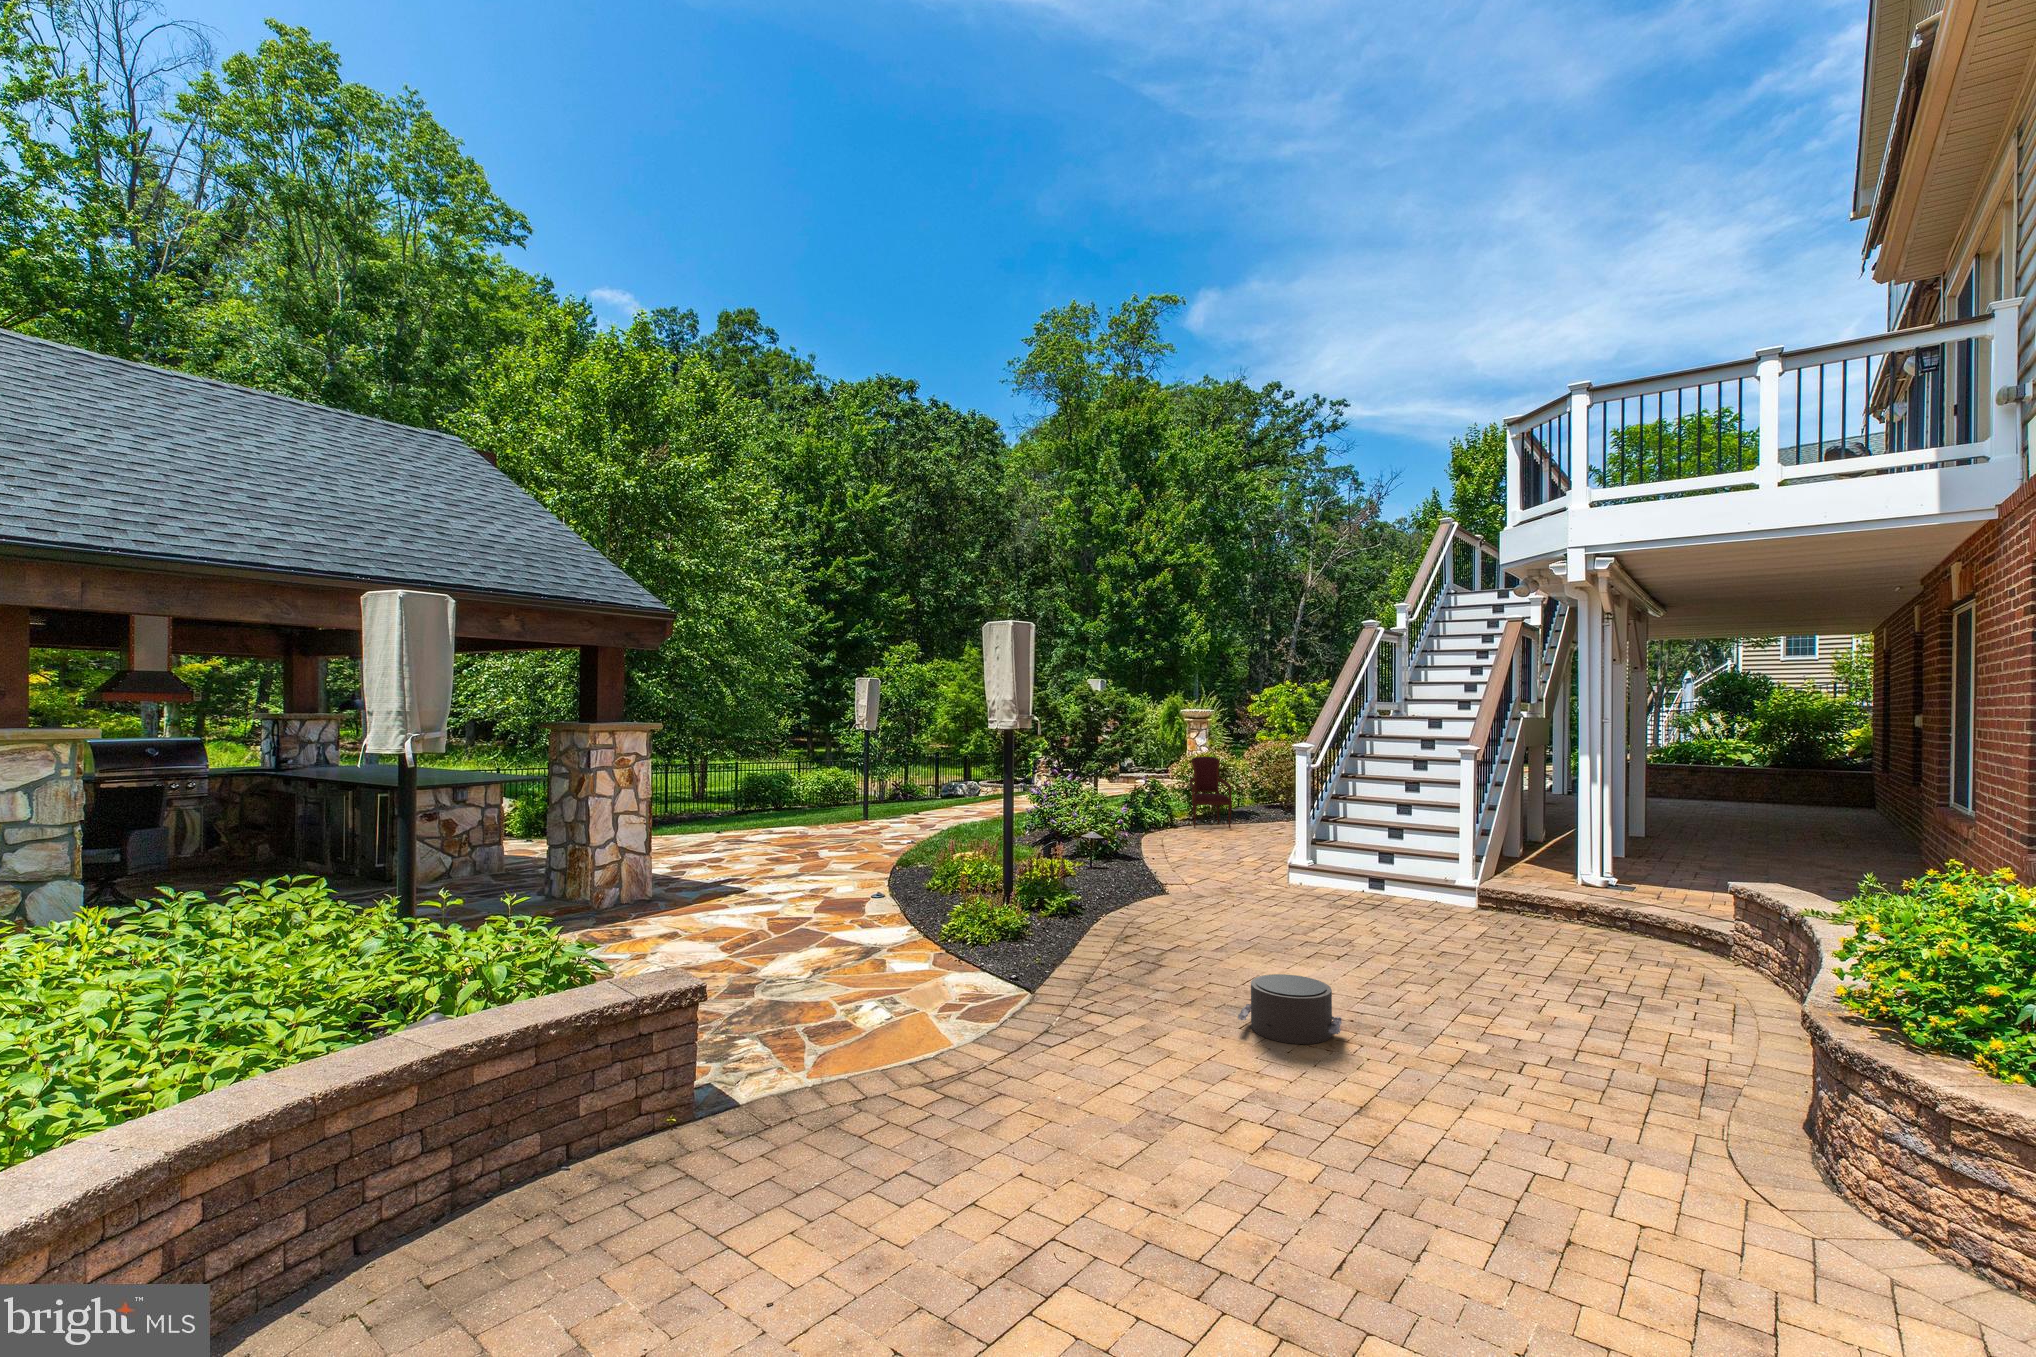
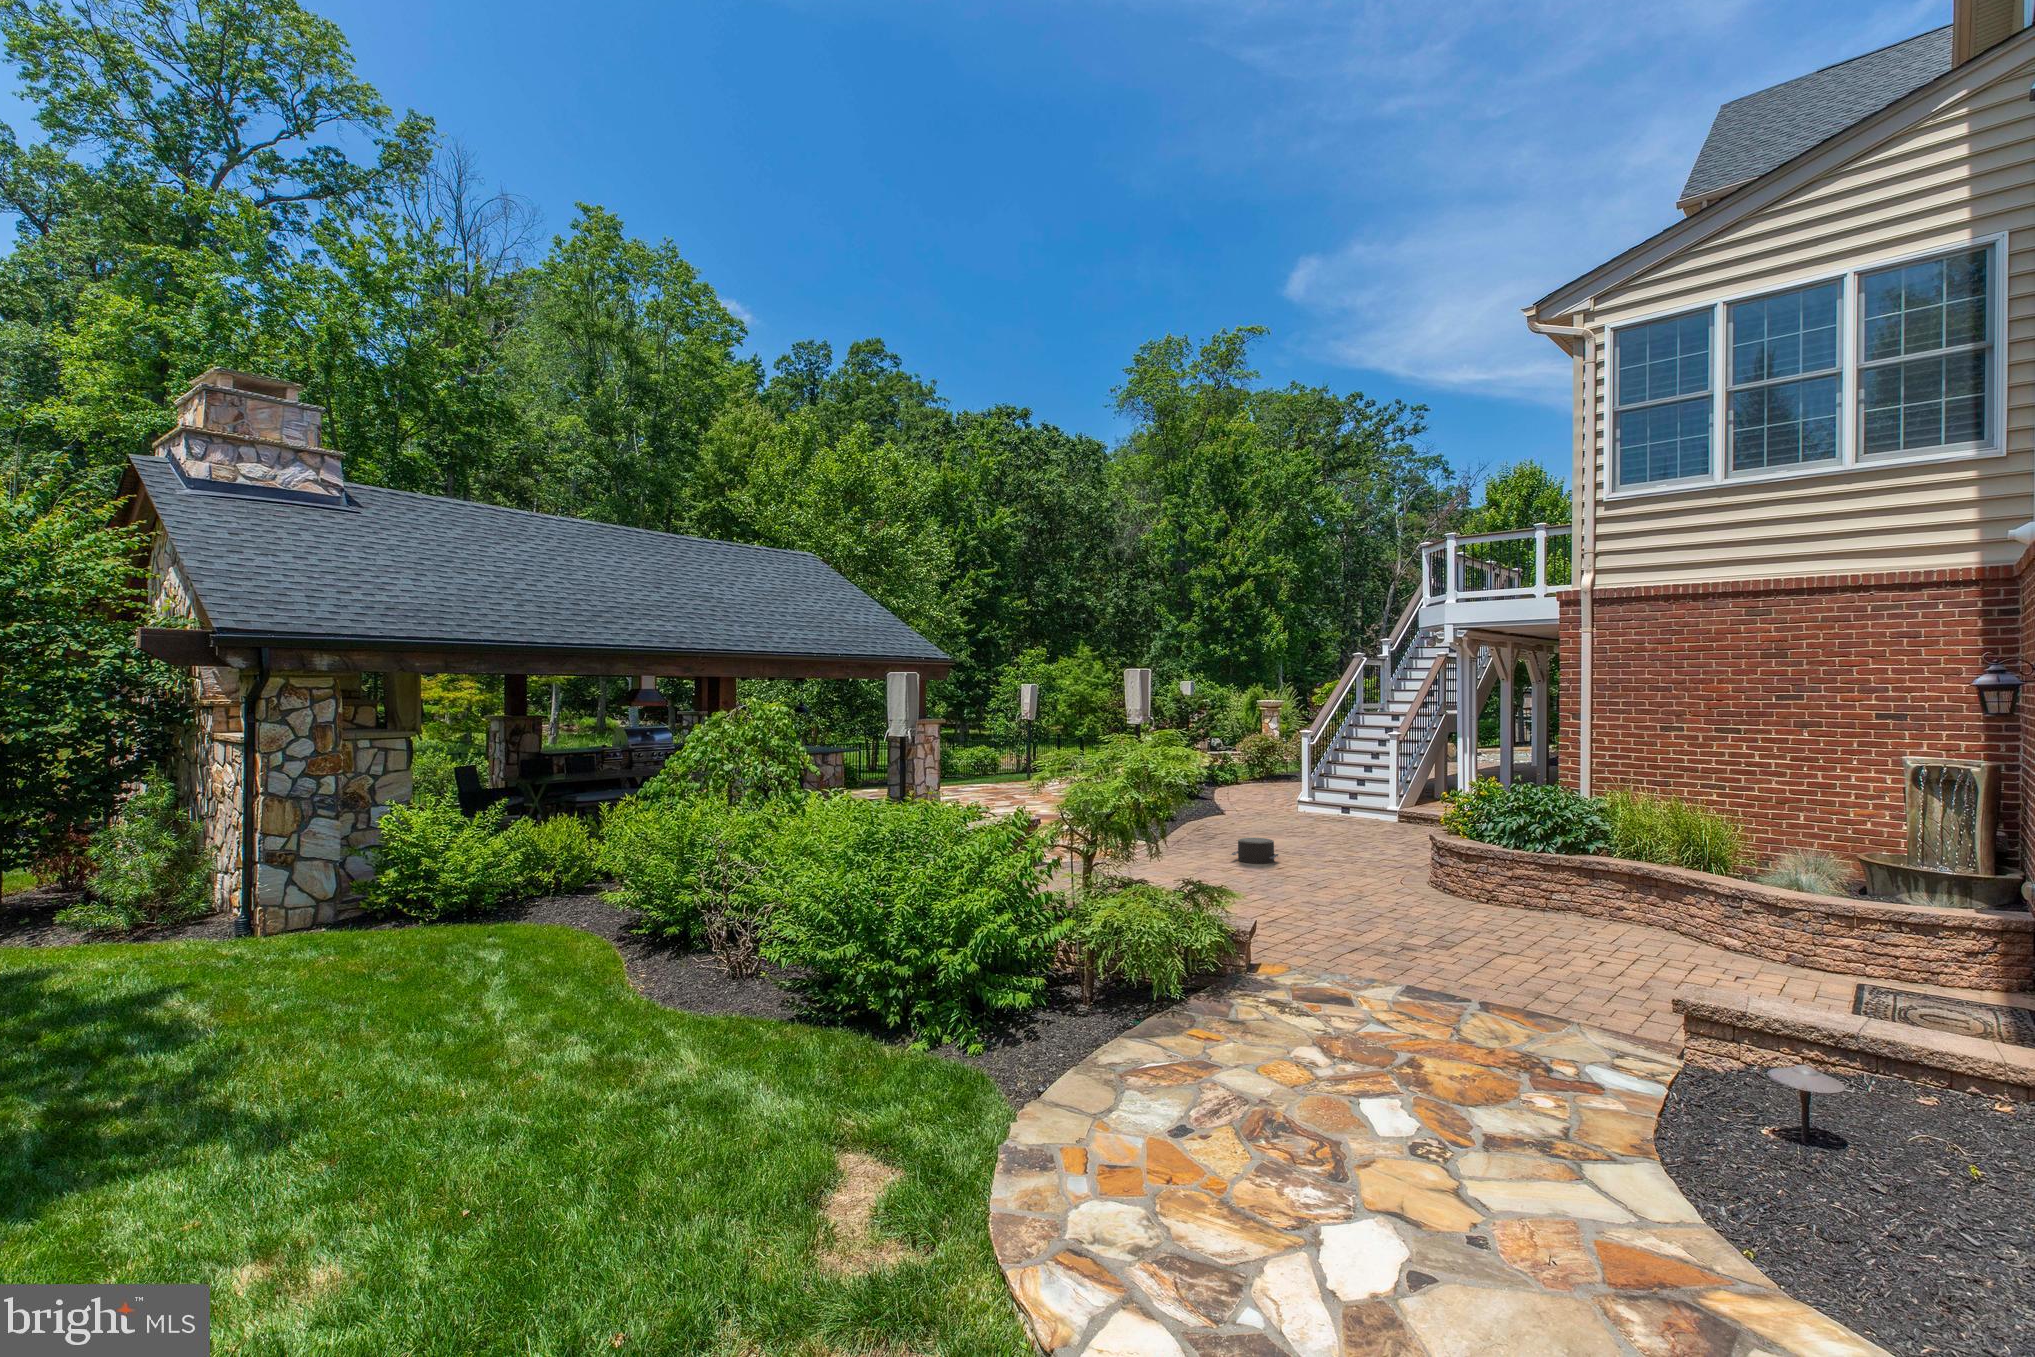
armchair: present [1189,757,1232,828] -> none [1250,737,1280,787]

